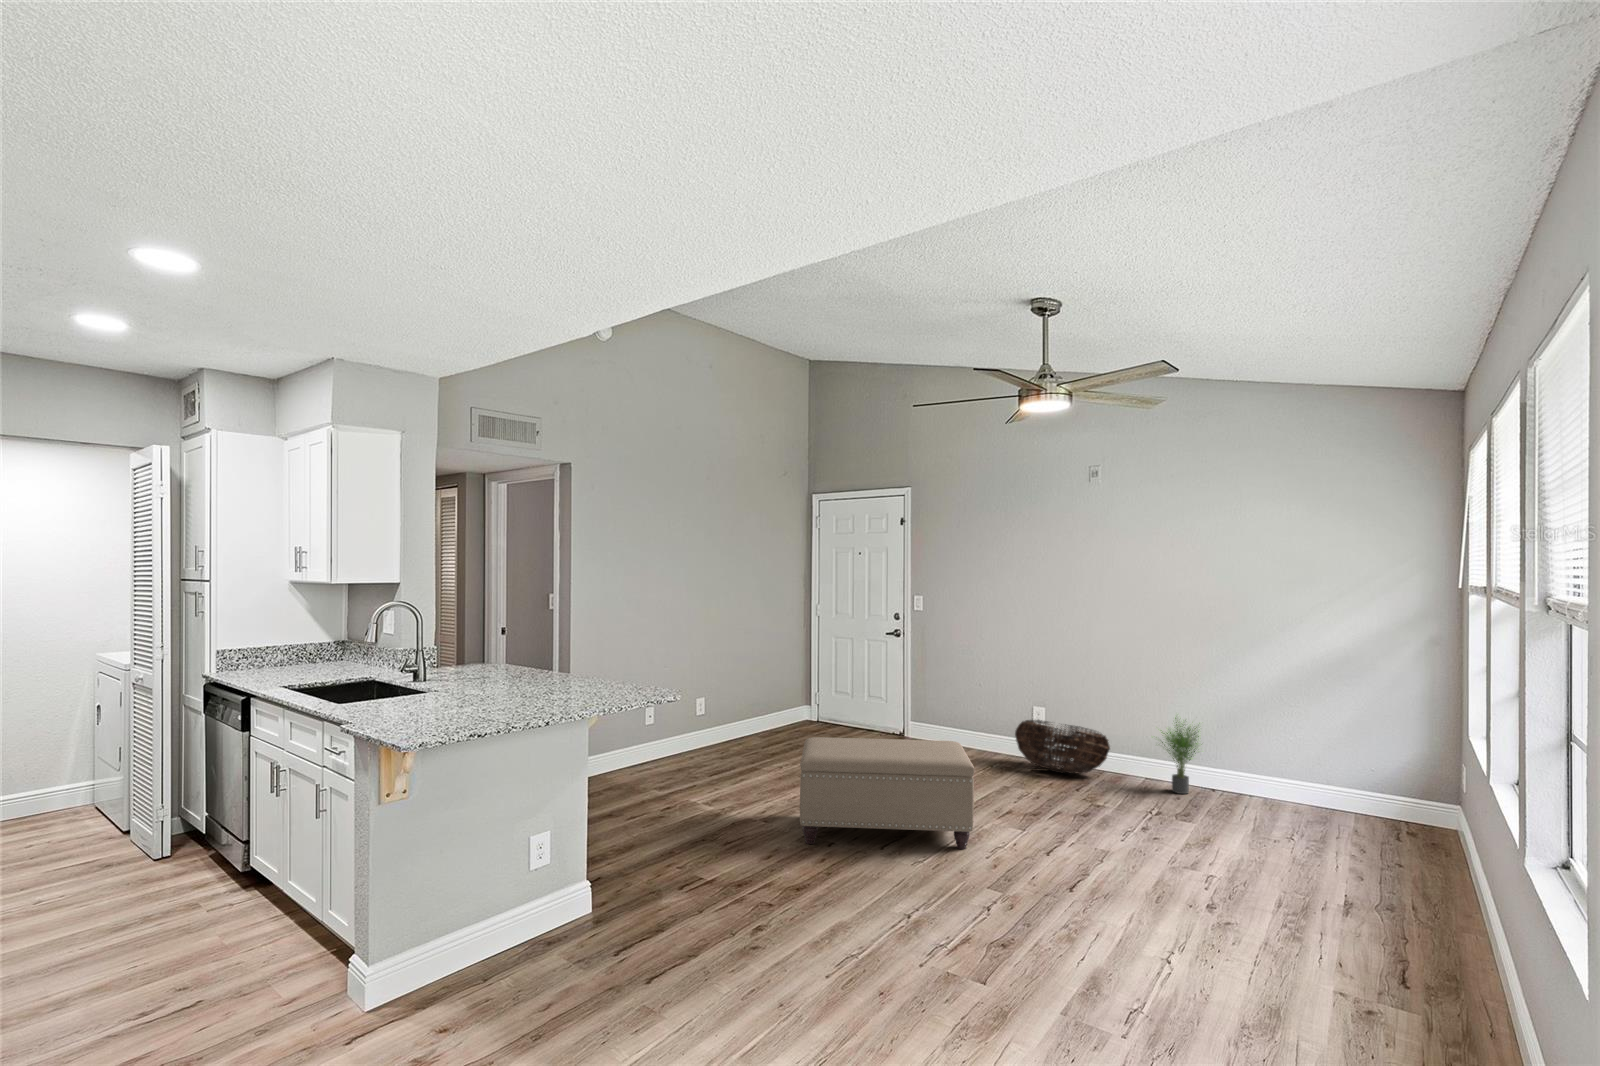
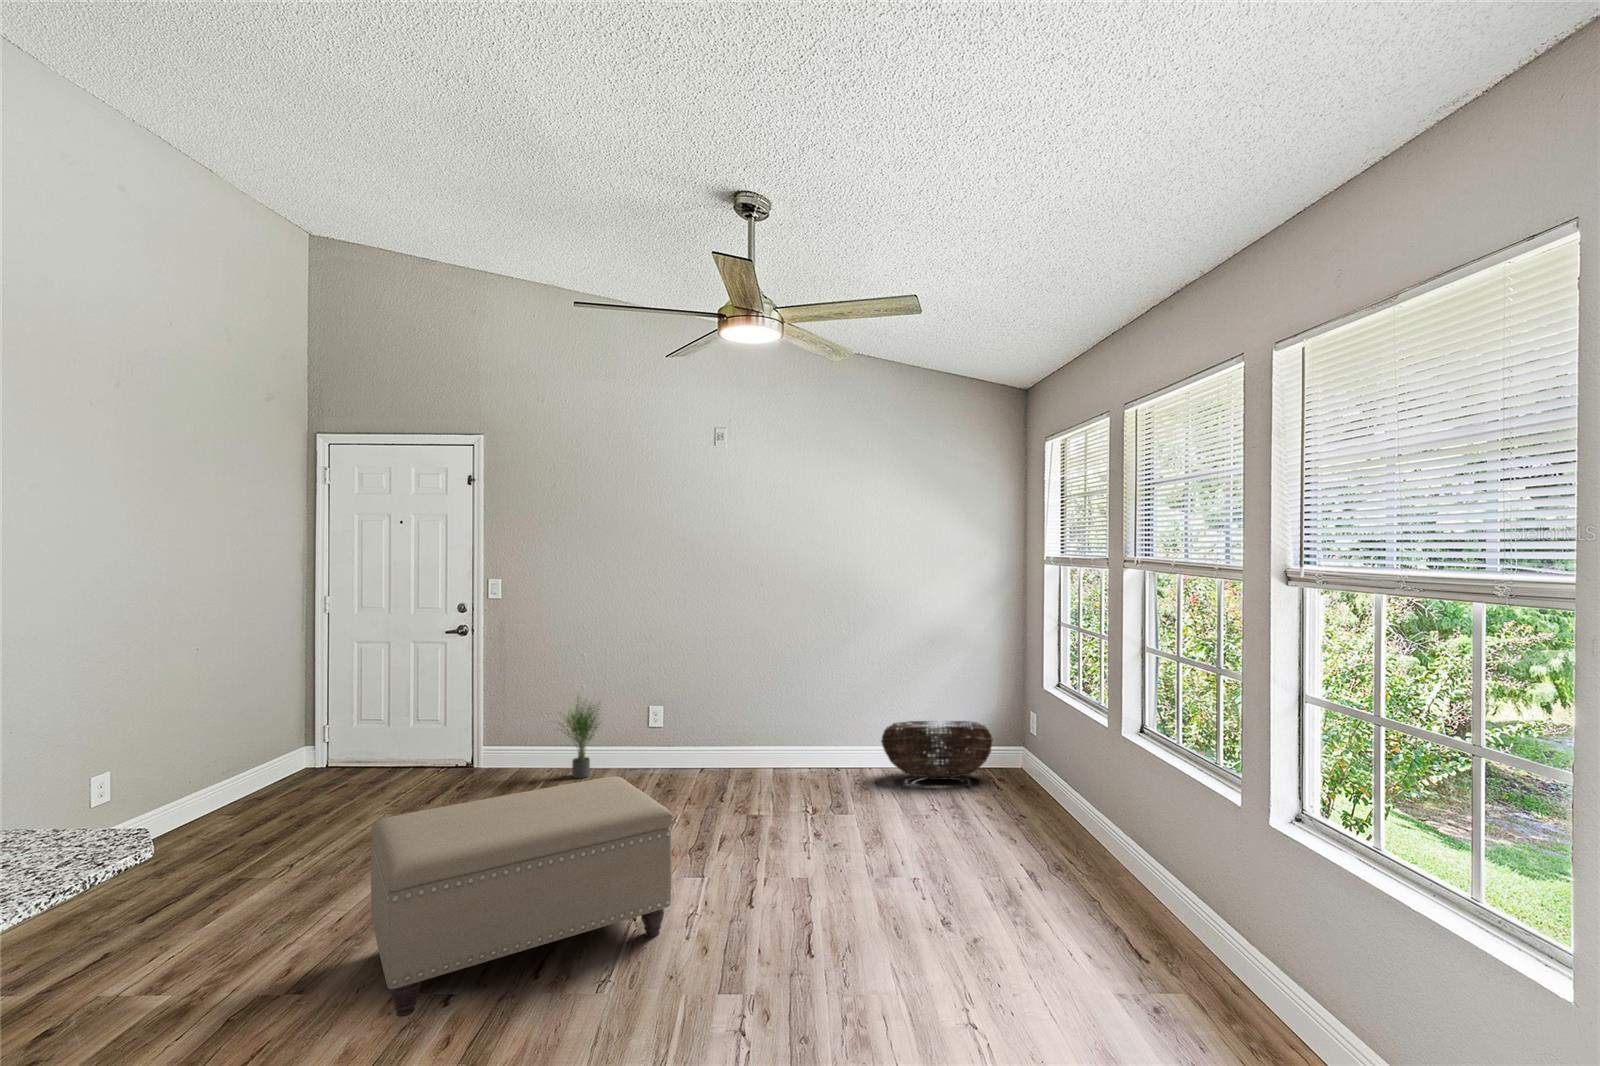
potted plant: present [1161,718,1199,794] -> present [559,696,600,778]
basket: present [1015,720,1110,774] -> present [881,721,993,780]

